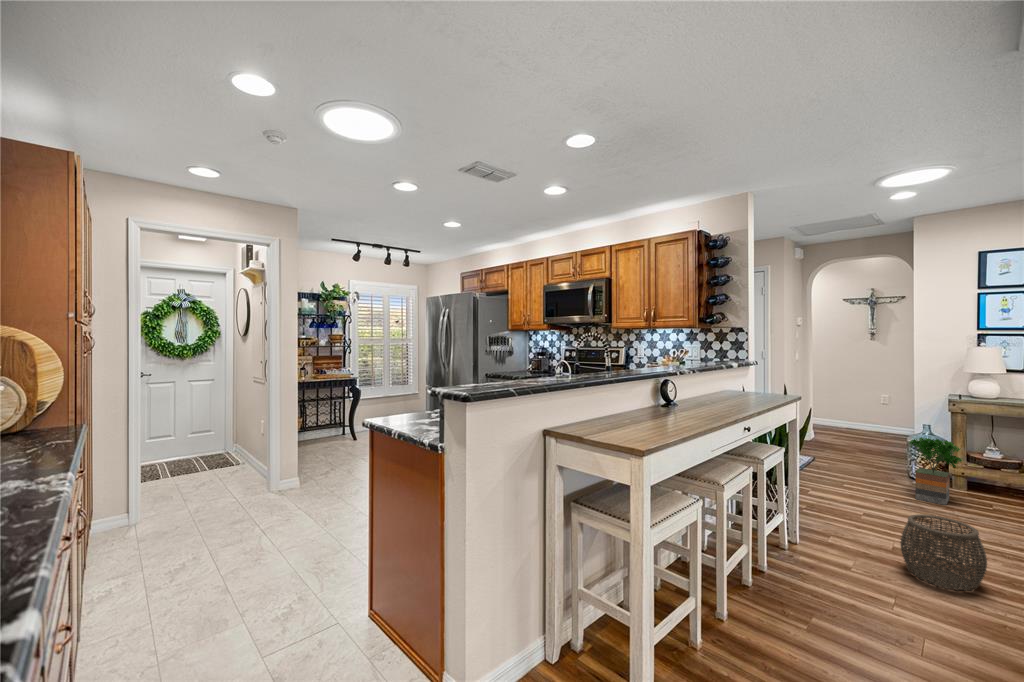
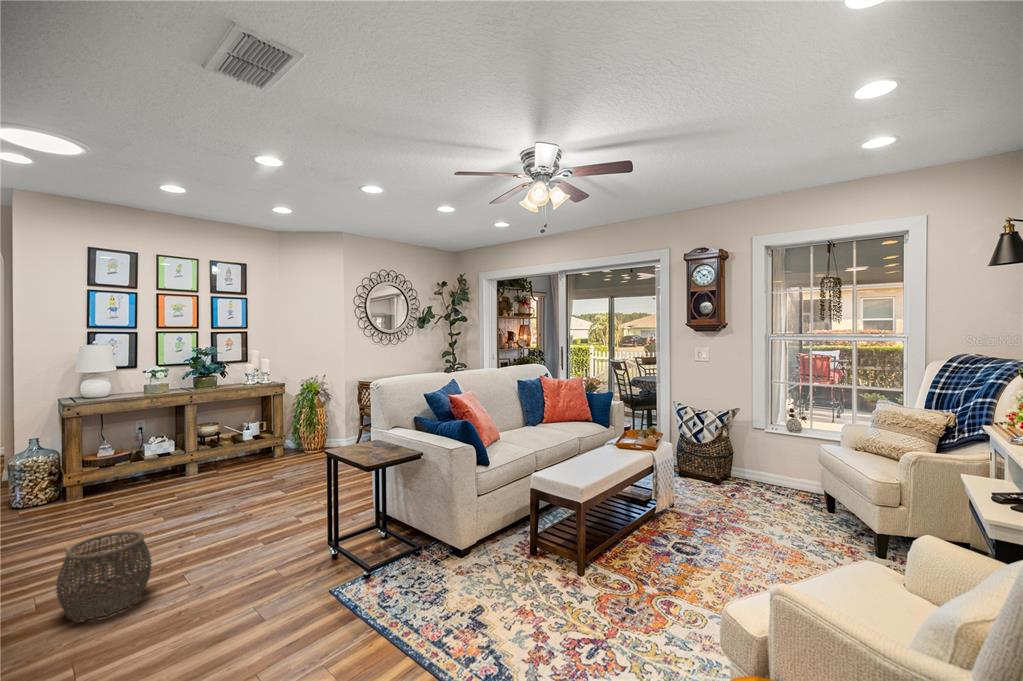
potted tree: present [910,438,962,505] -> none [19,449,88,530]

